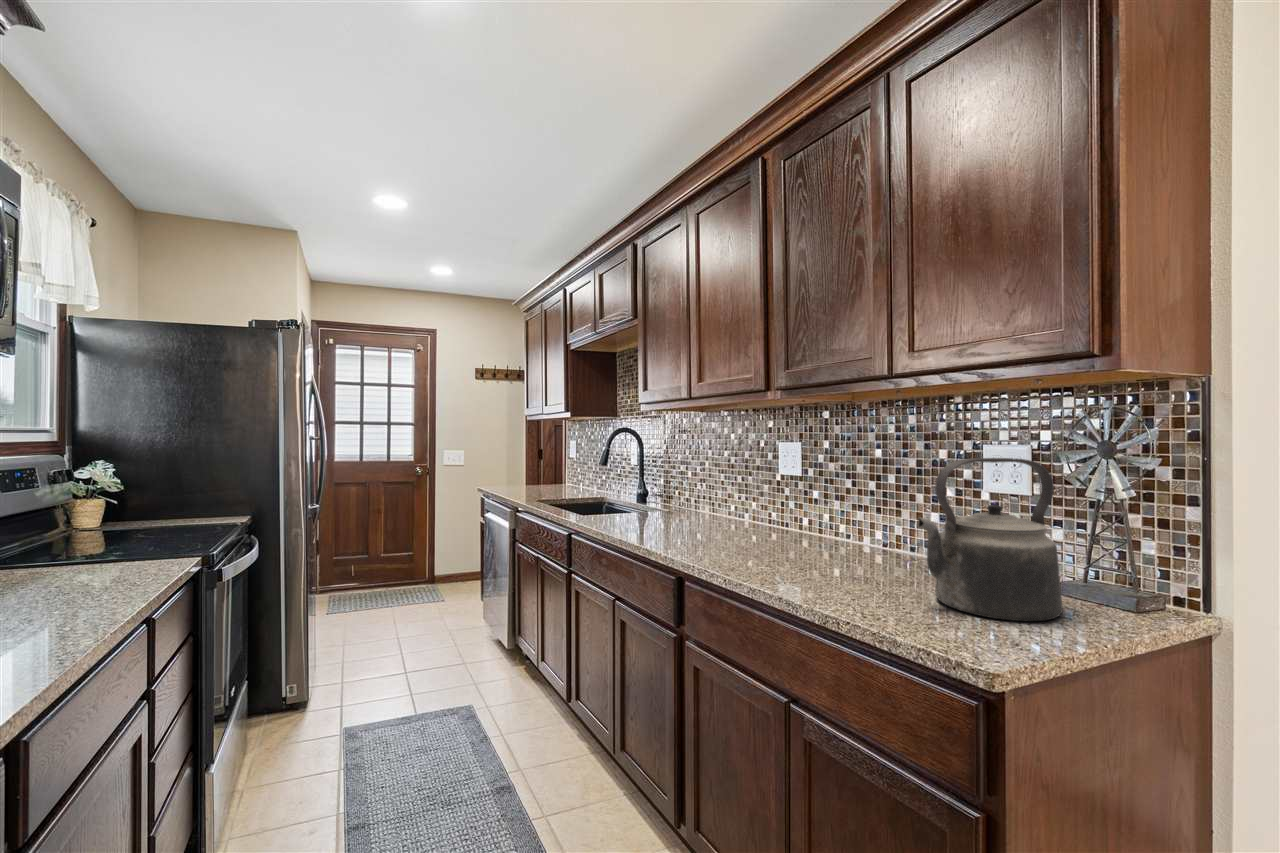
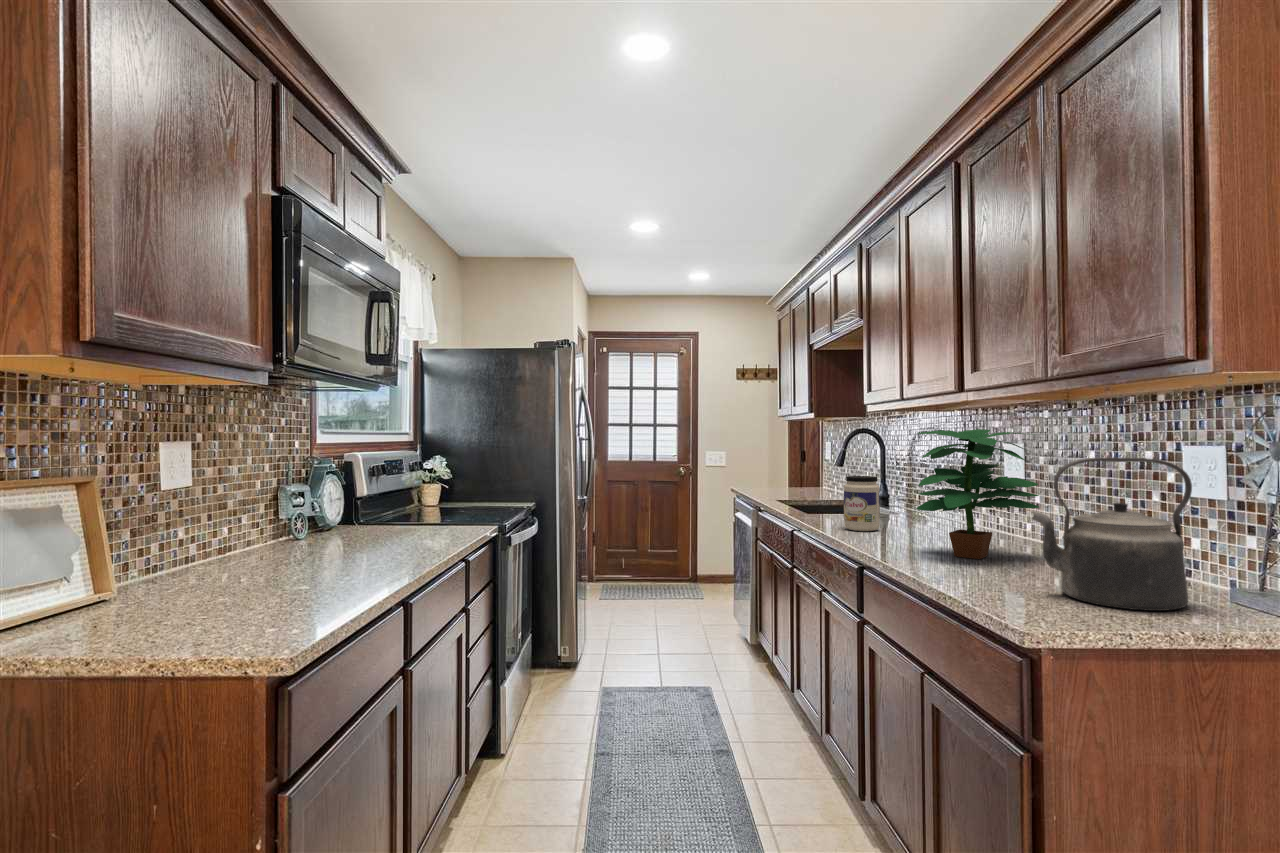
potted plant: none [737,429,853,563] -> present [916,429,1039,559]
jar: none [637,476,672,534] -> present [844,476,880,531]

